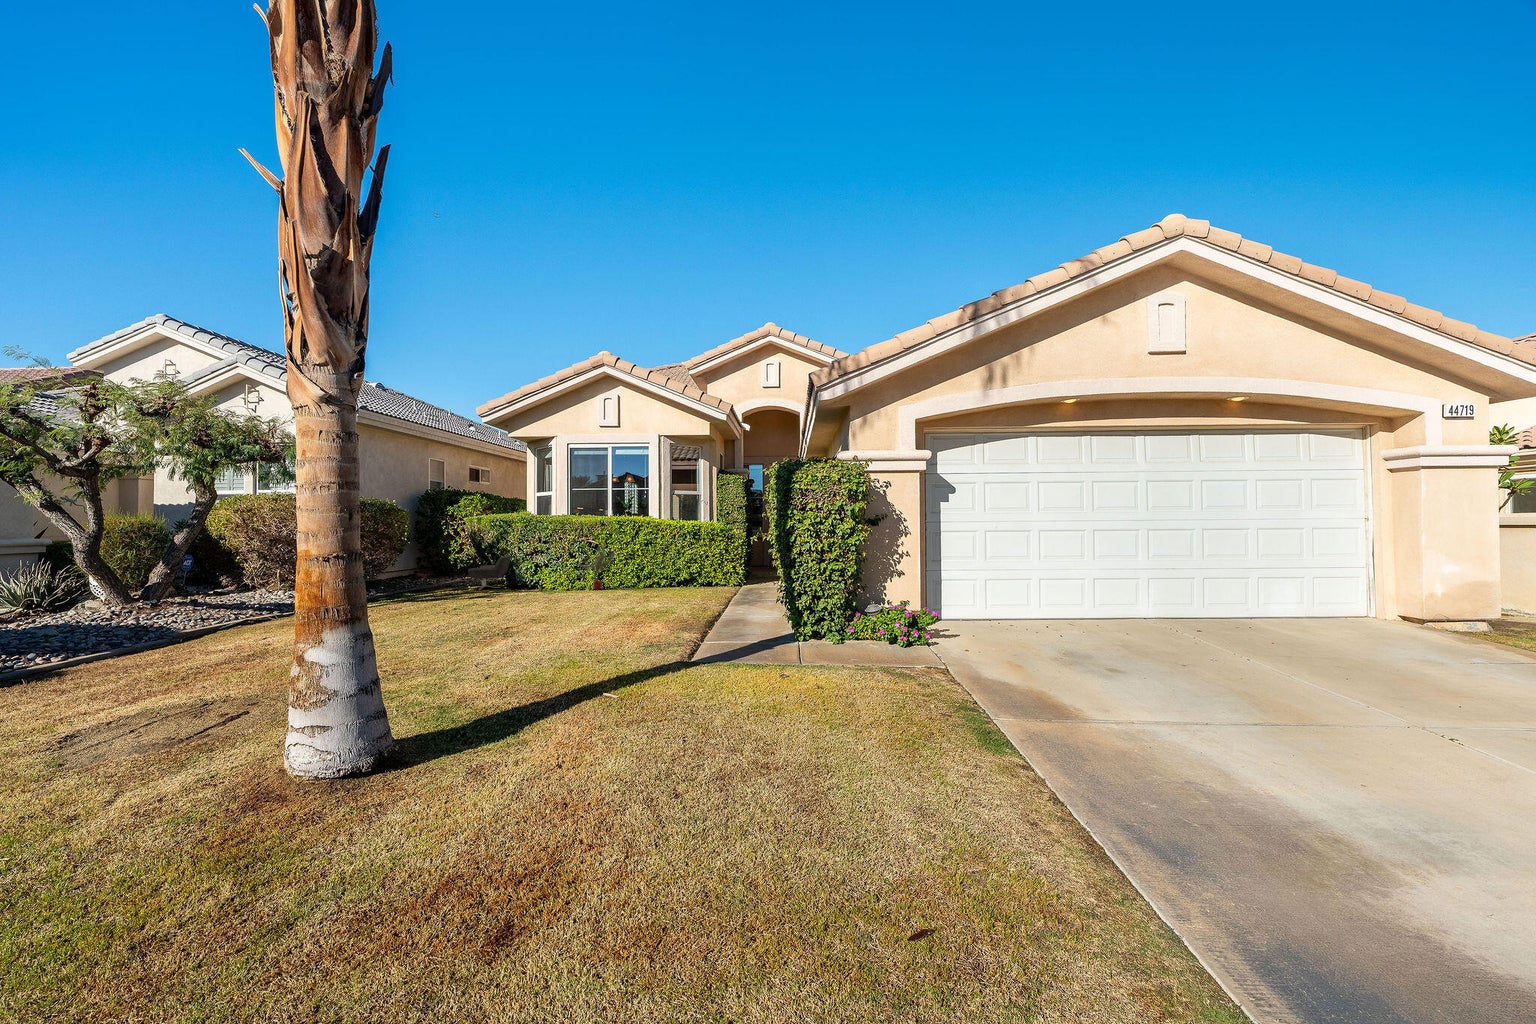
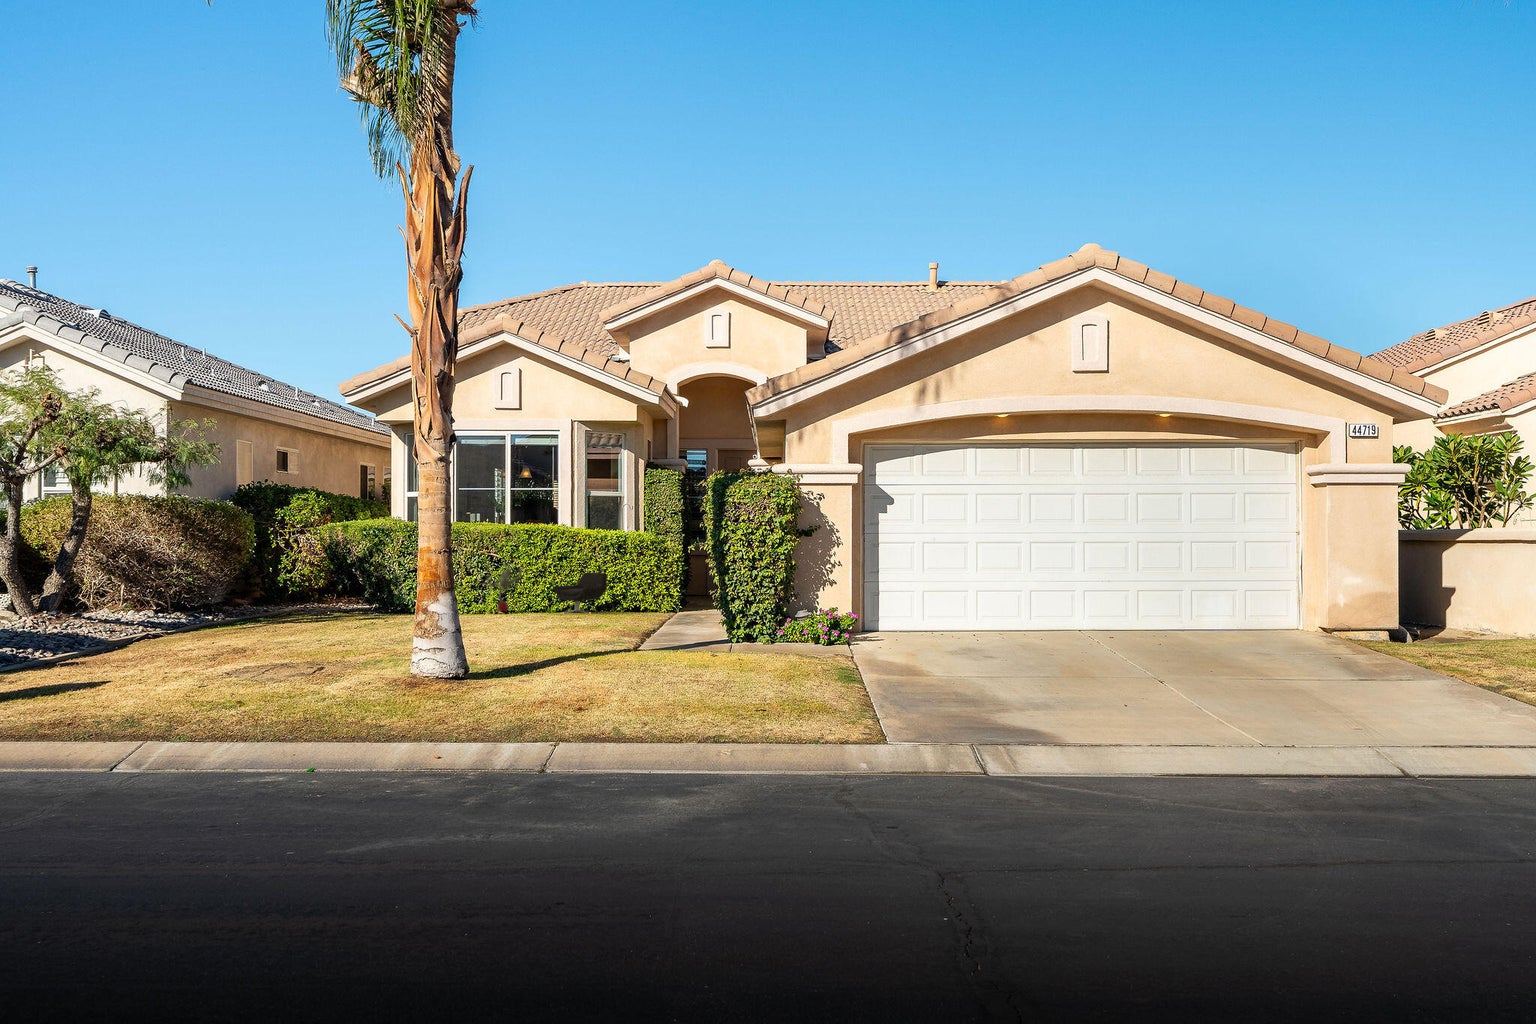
lounge chair: present [468,555,511,590] -> present [554,572,607,613]

